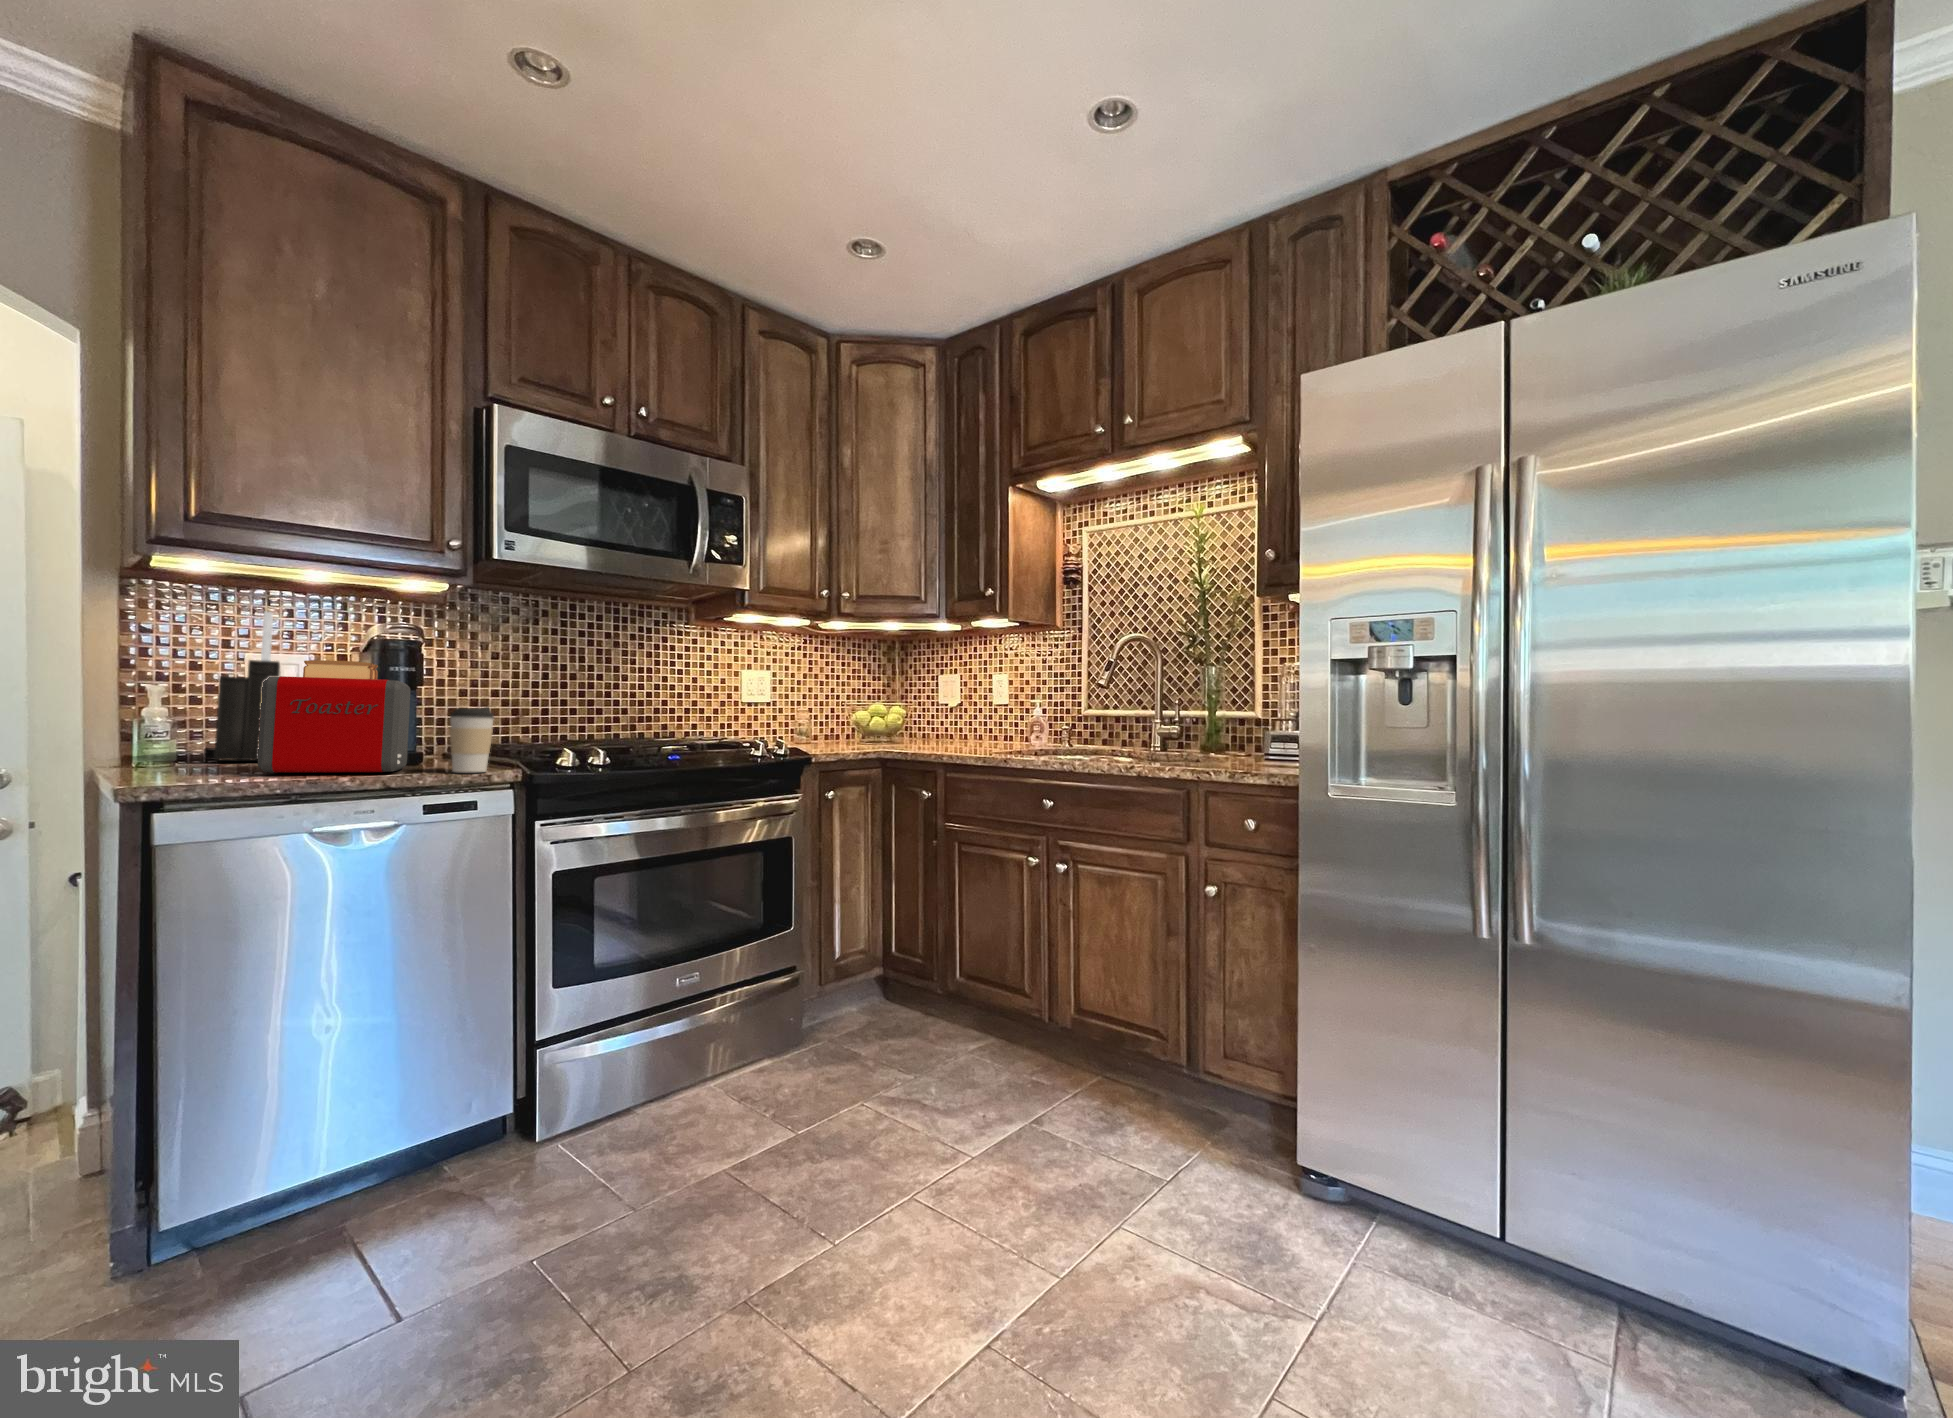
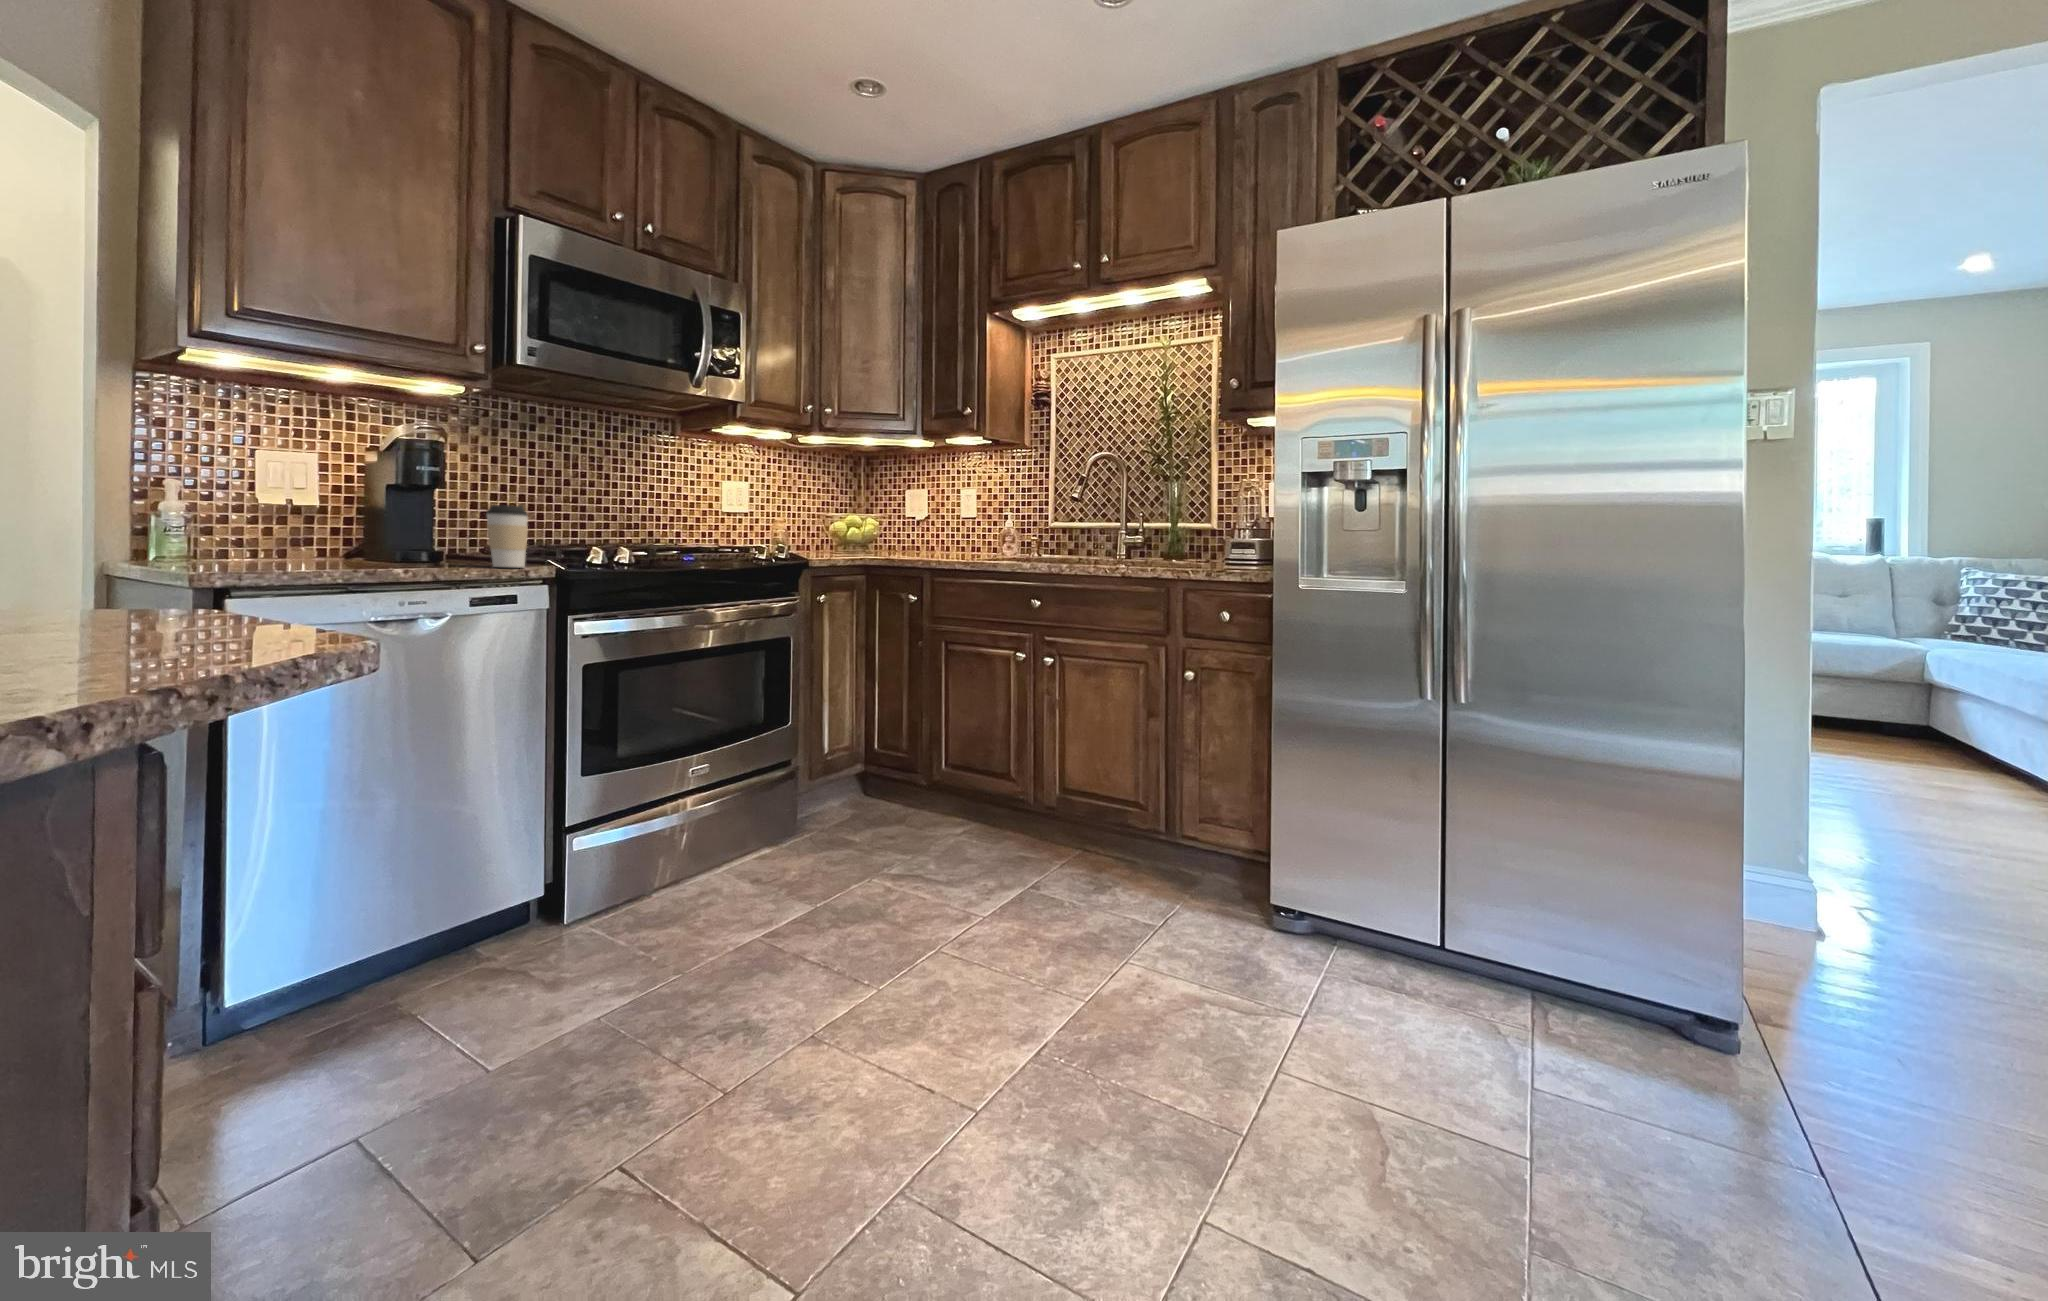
knife block: present [204,612,280,760] -> none [227,405,301,555]
toaster: present [258,660,411,773] -> none [302,455,442,565]

